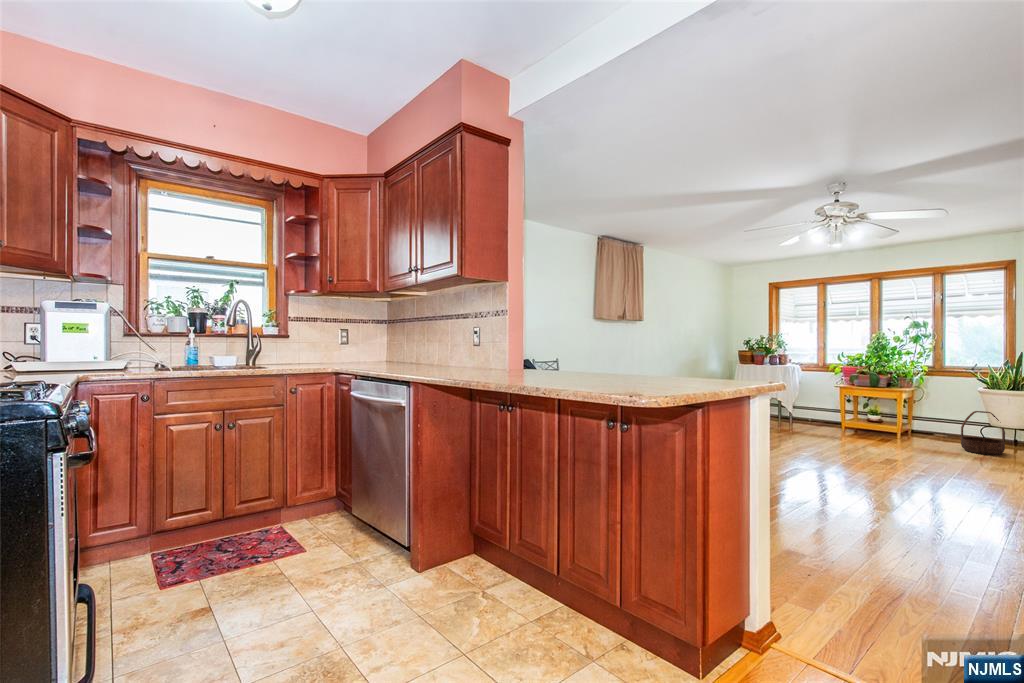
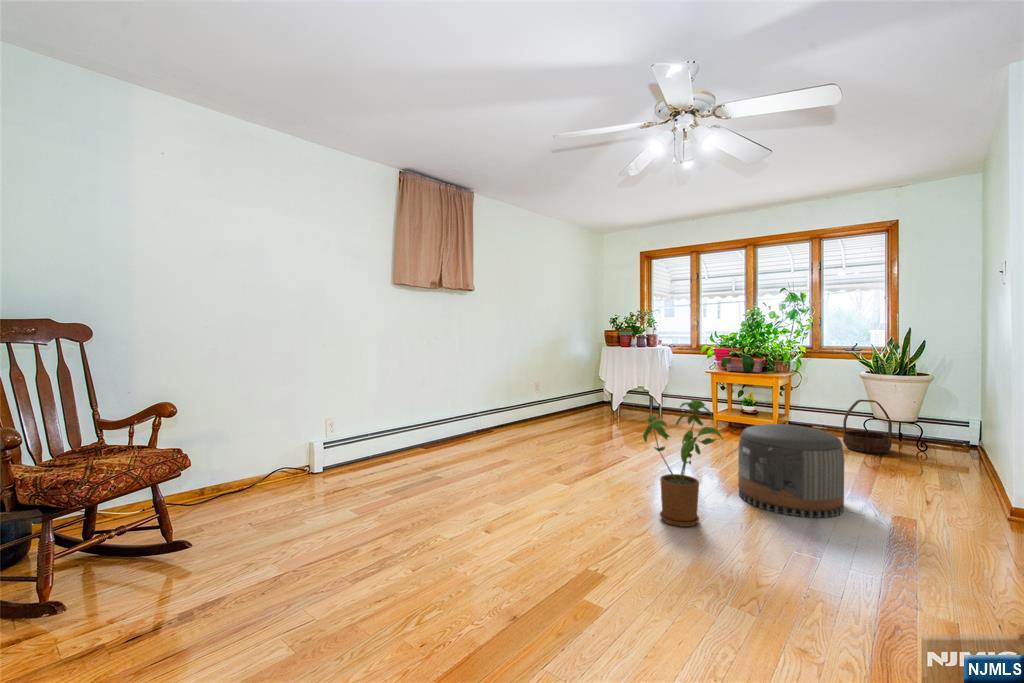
house plant: none [799,402,859,484] -> present [643,399,723,527]
pouf: none [868,423,950,485] -> present [738,424,844,518]

